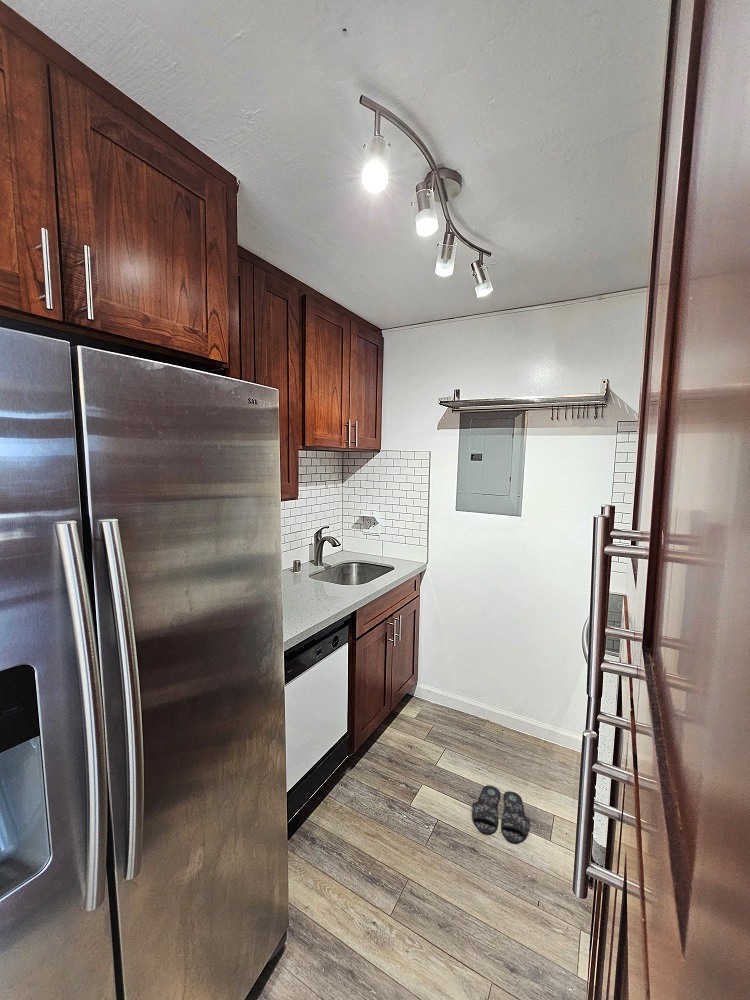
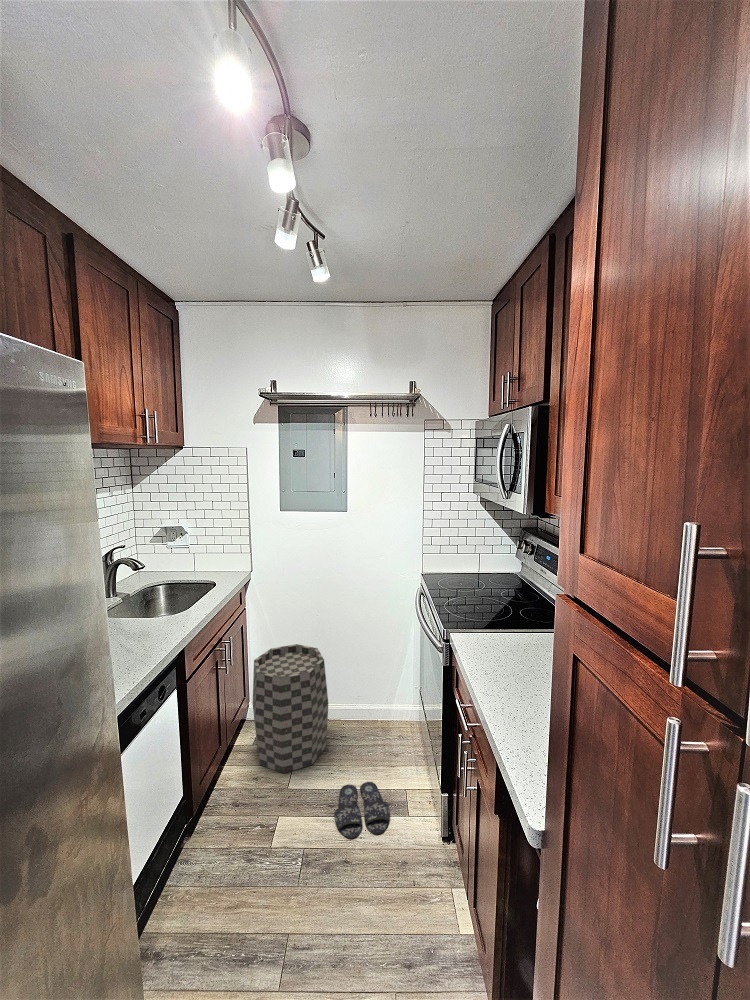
trash can: none [415,637,485,756] -> present [252,644,328,773]

